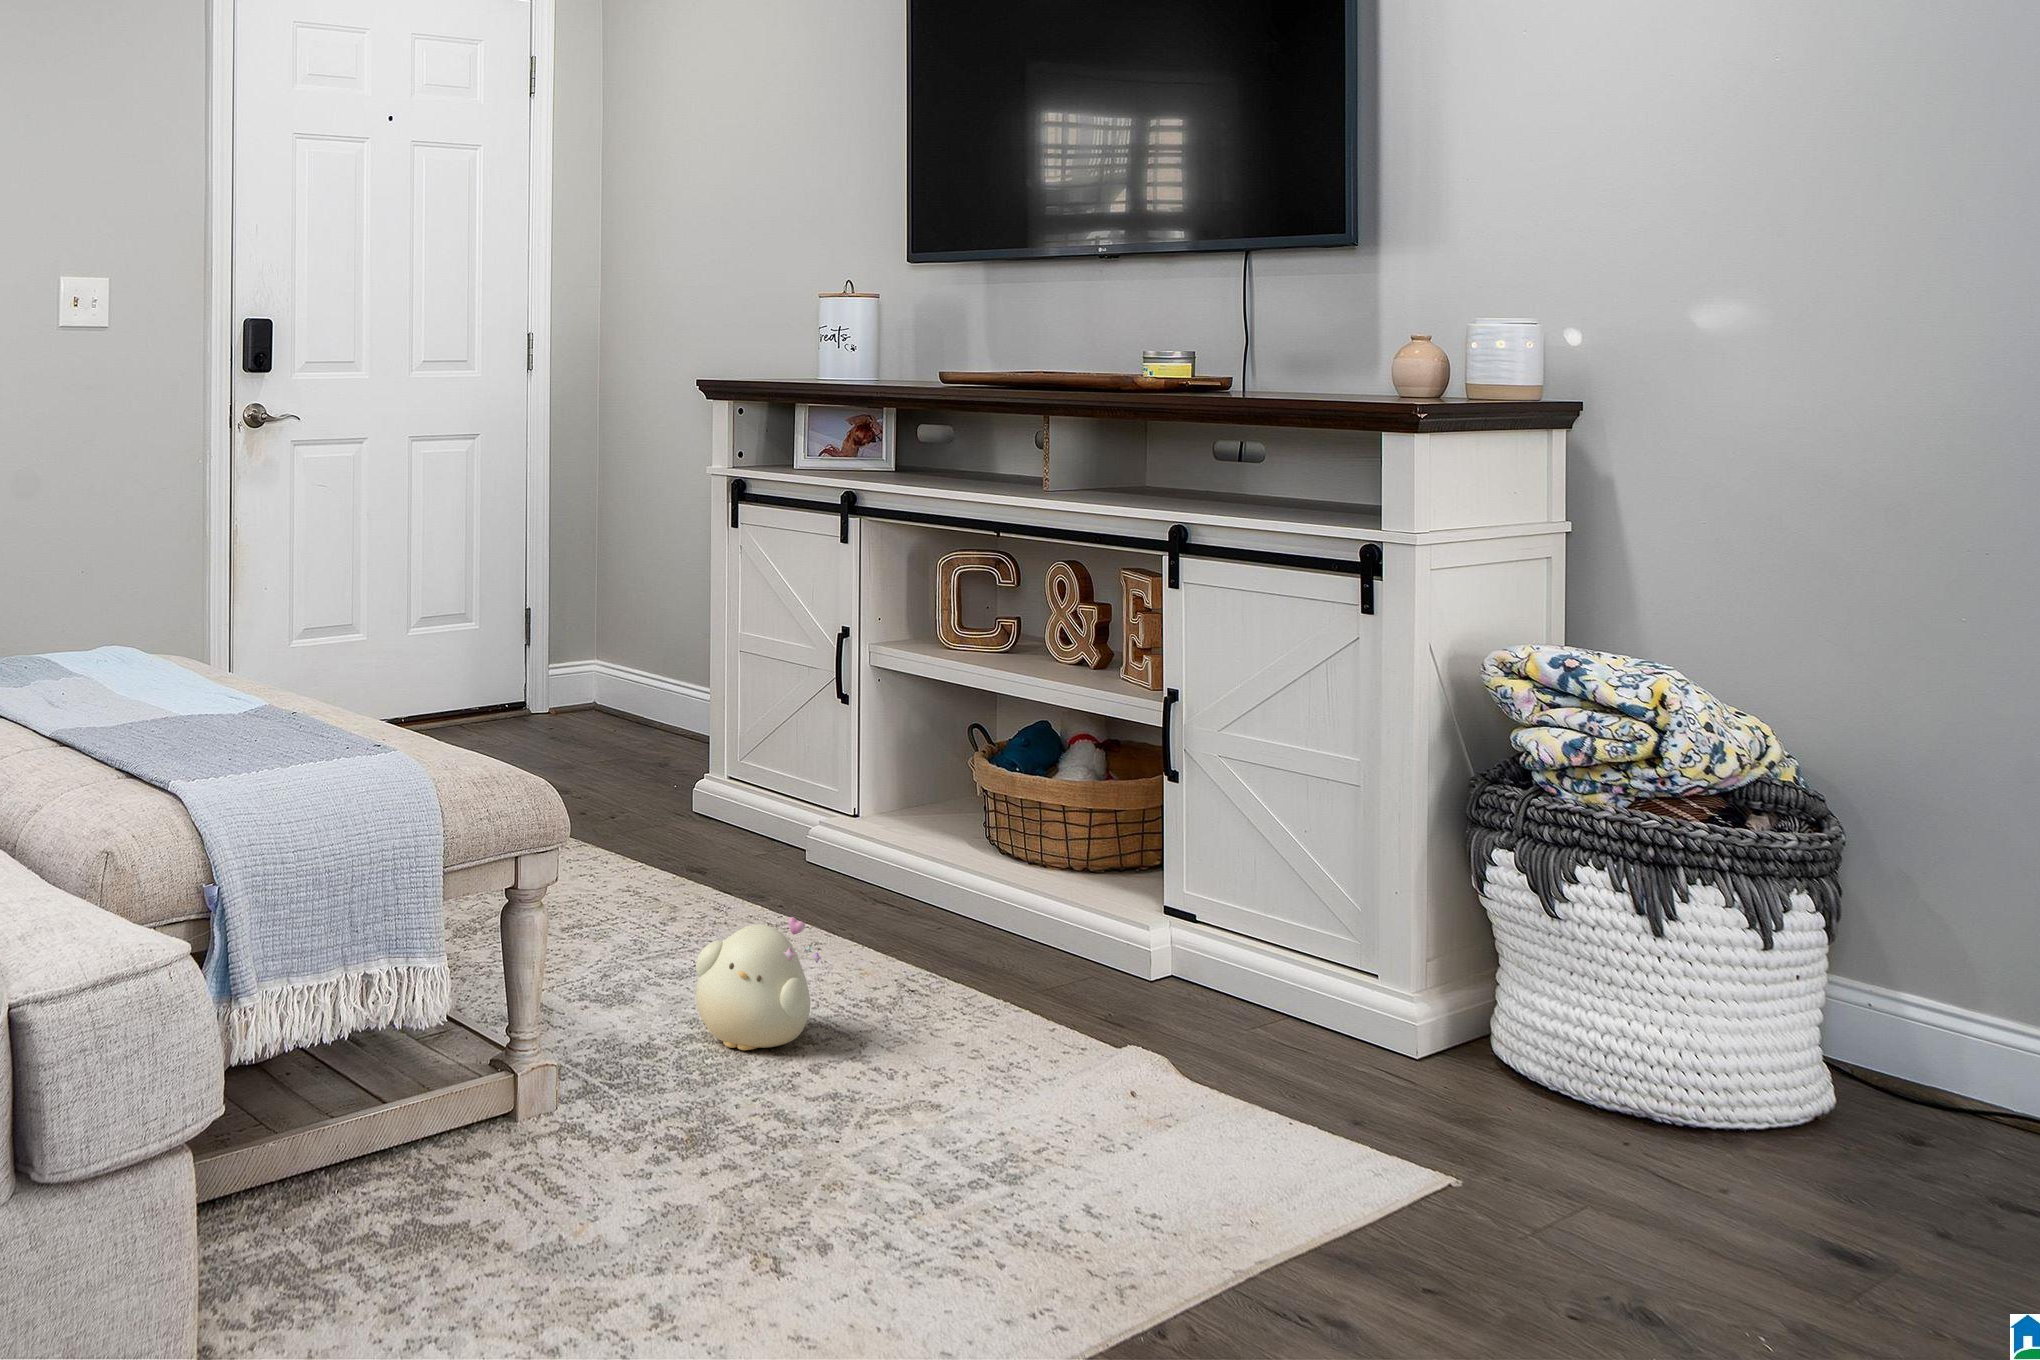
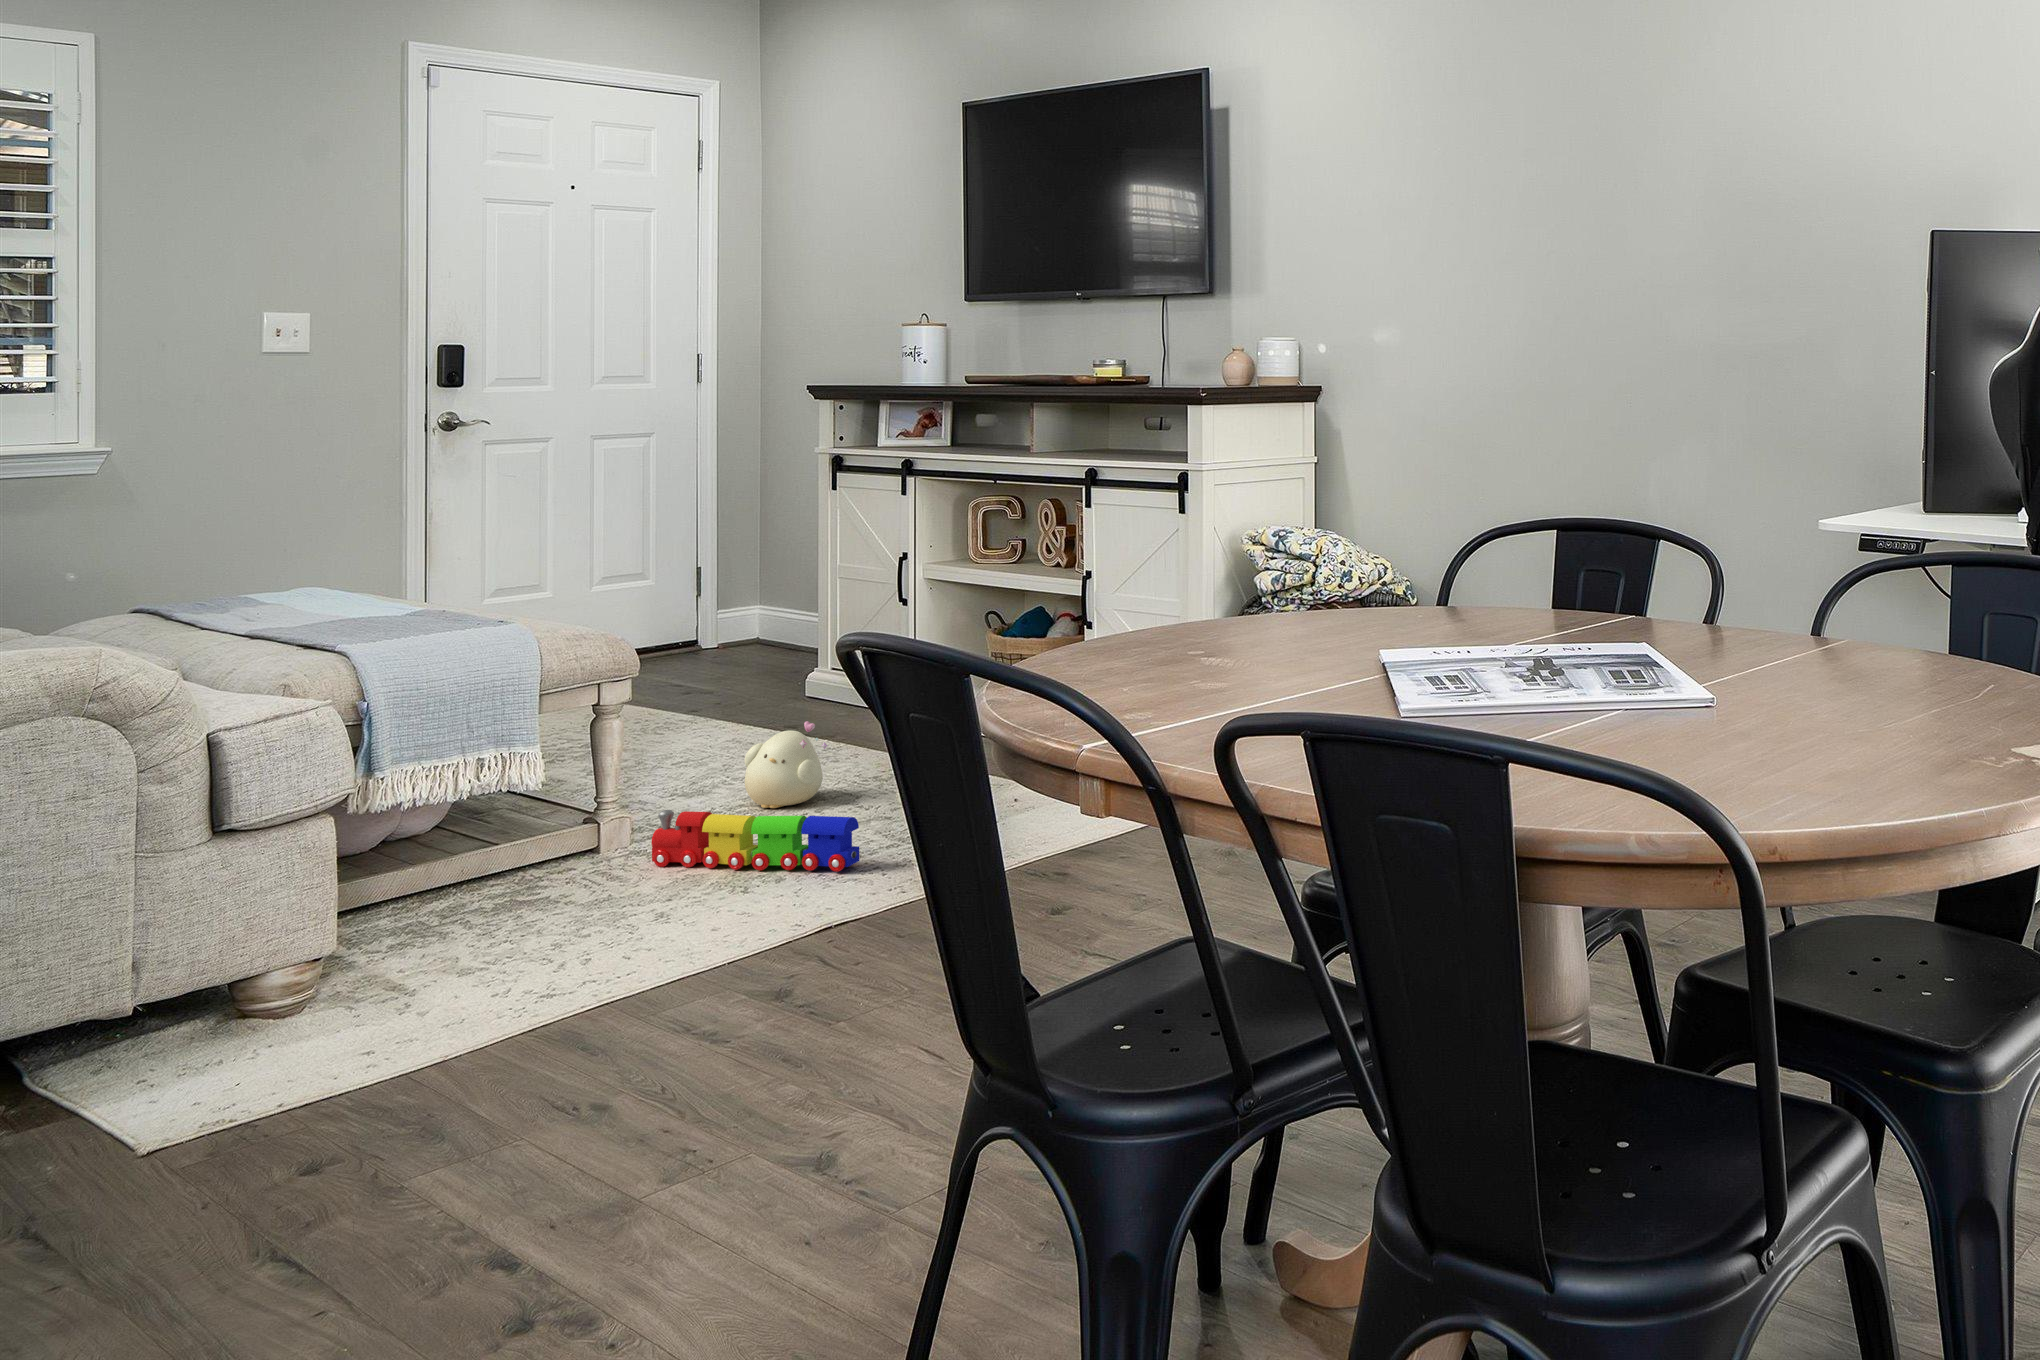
toy train: none [606,1076,950,1243] -> present [652,810,860,872]

